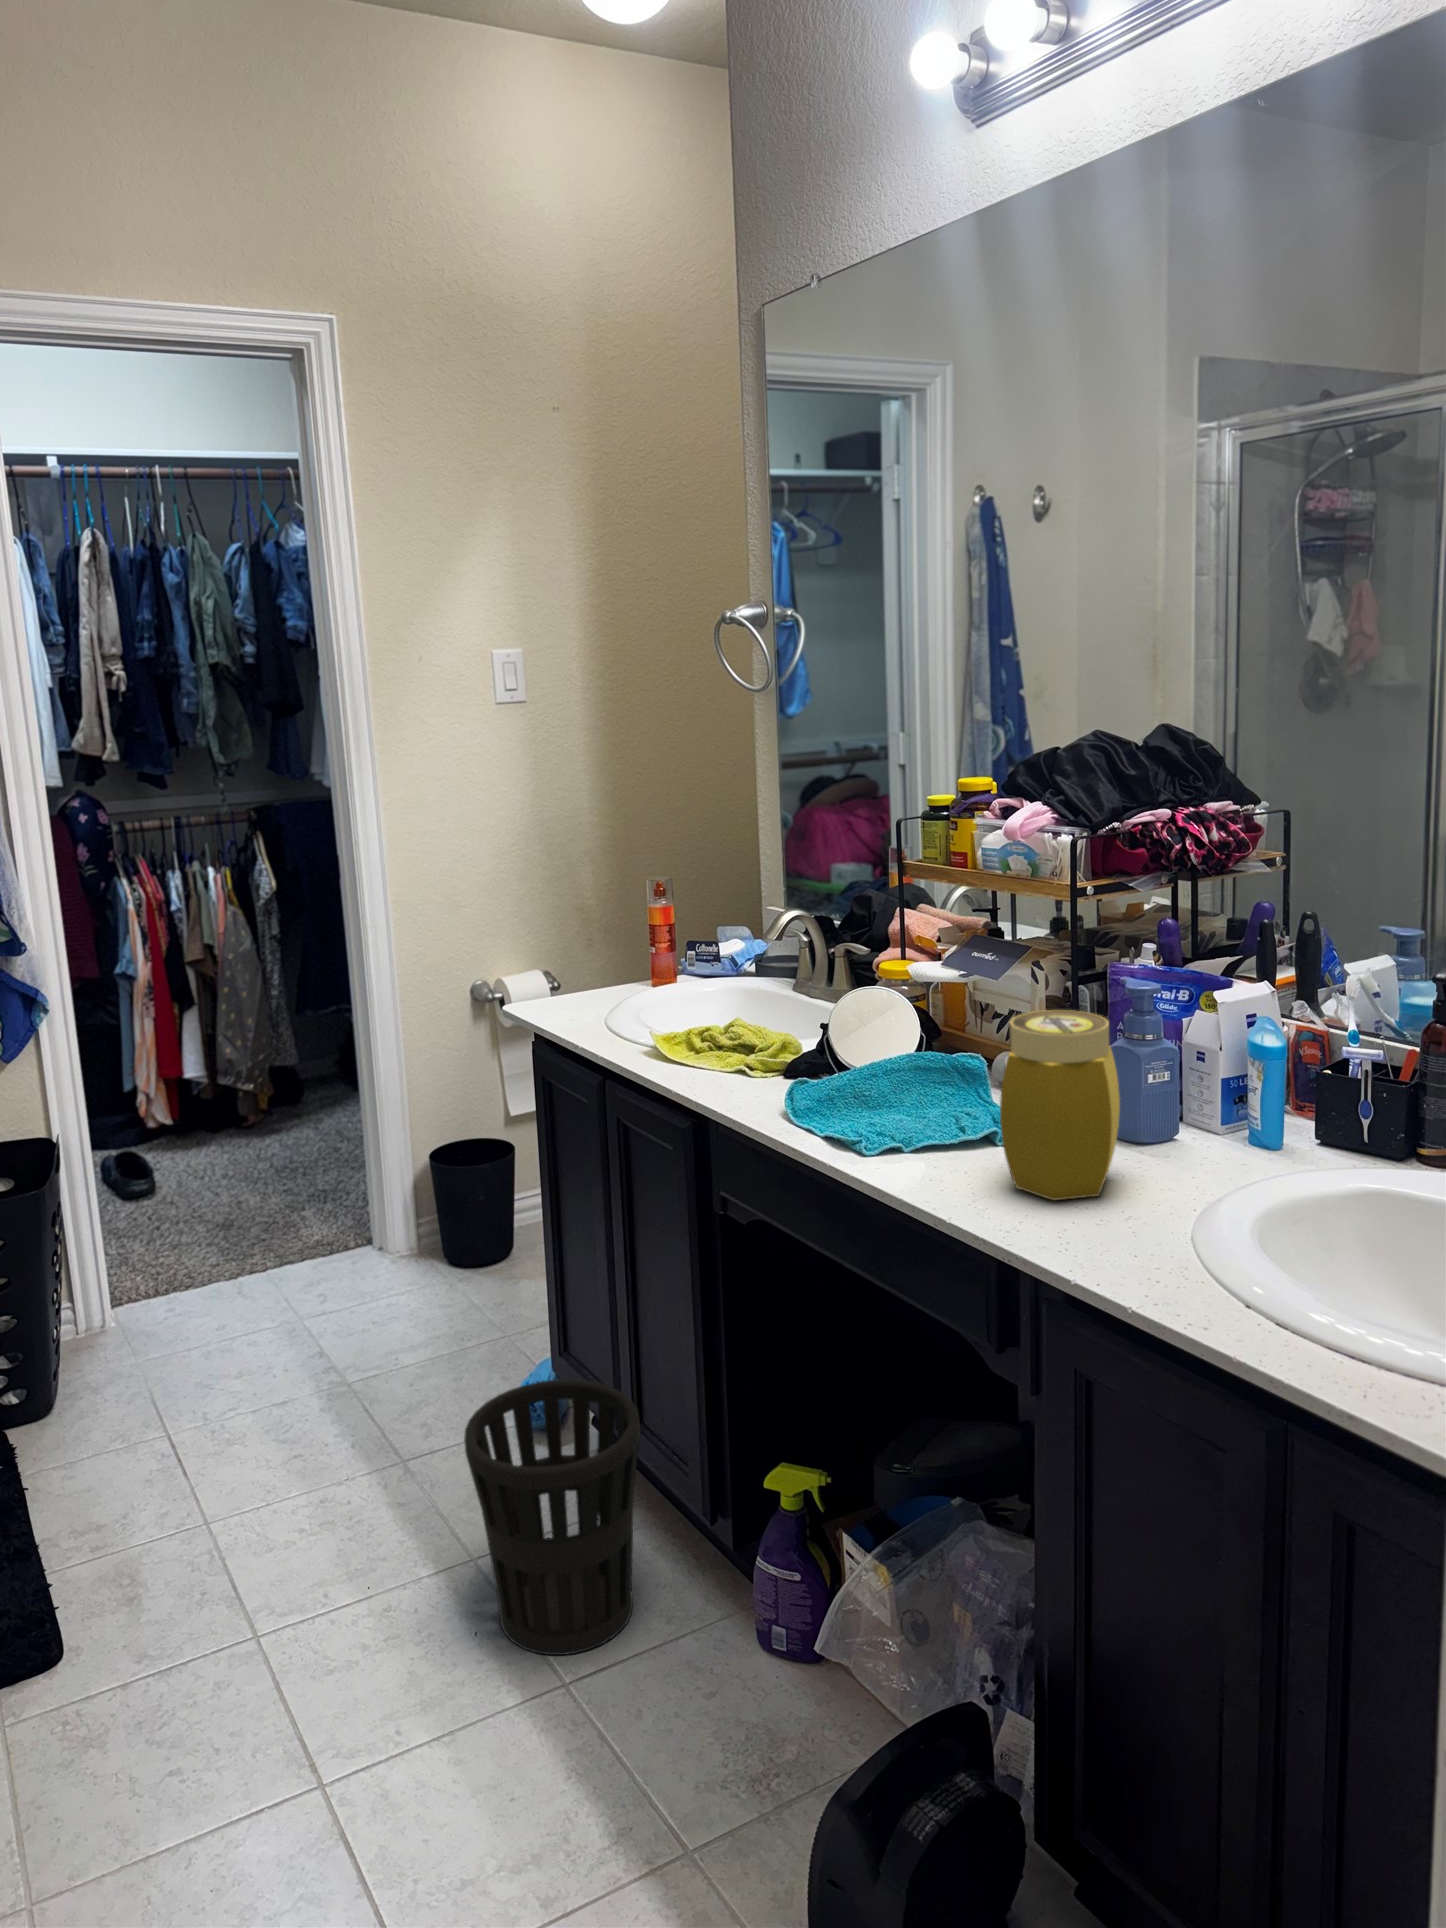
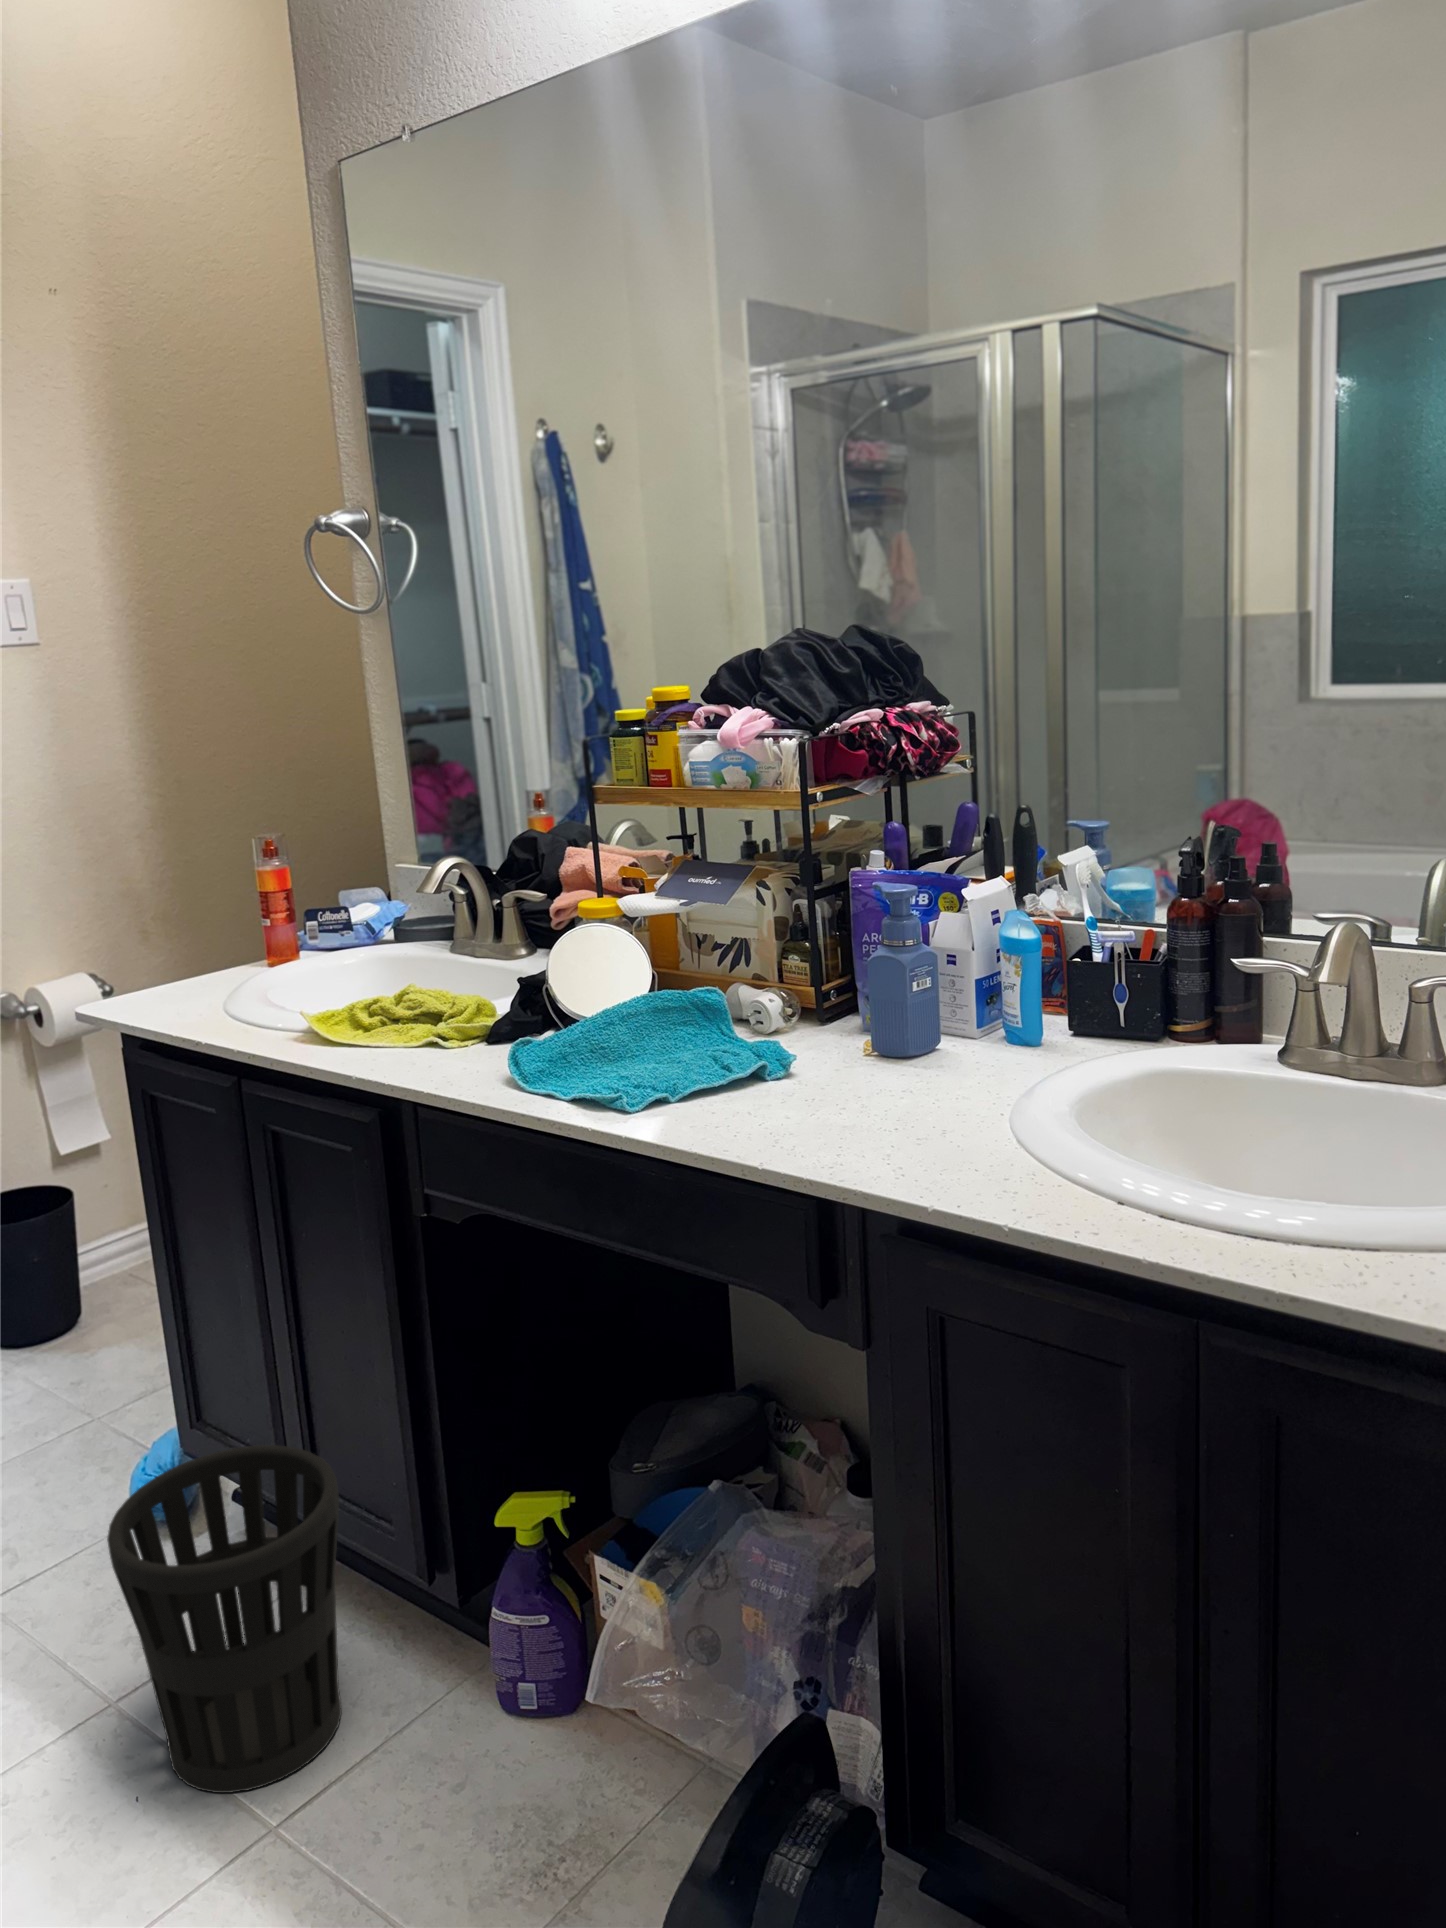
jar: present [1000,1010,1120,1200] -> none [789,917,910,1124]

